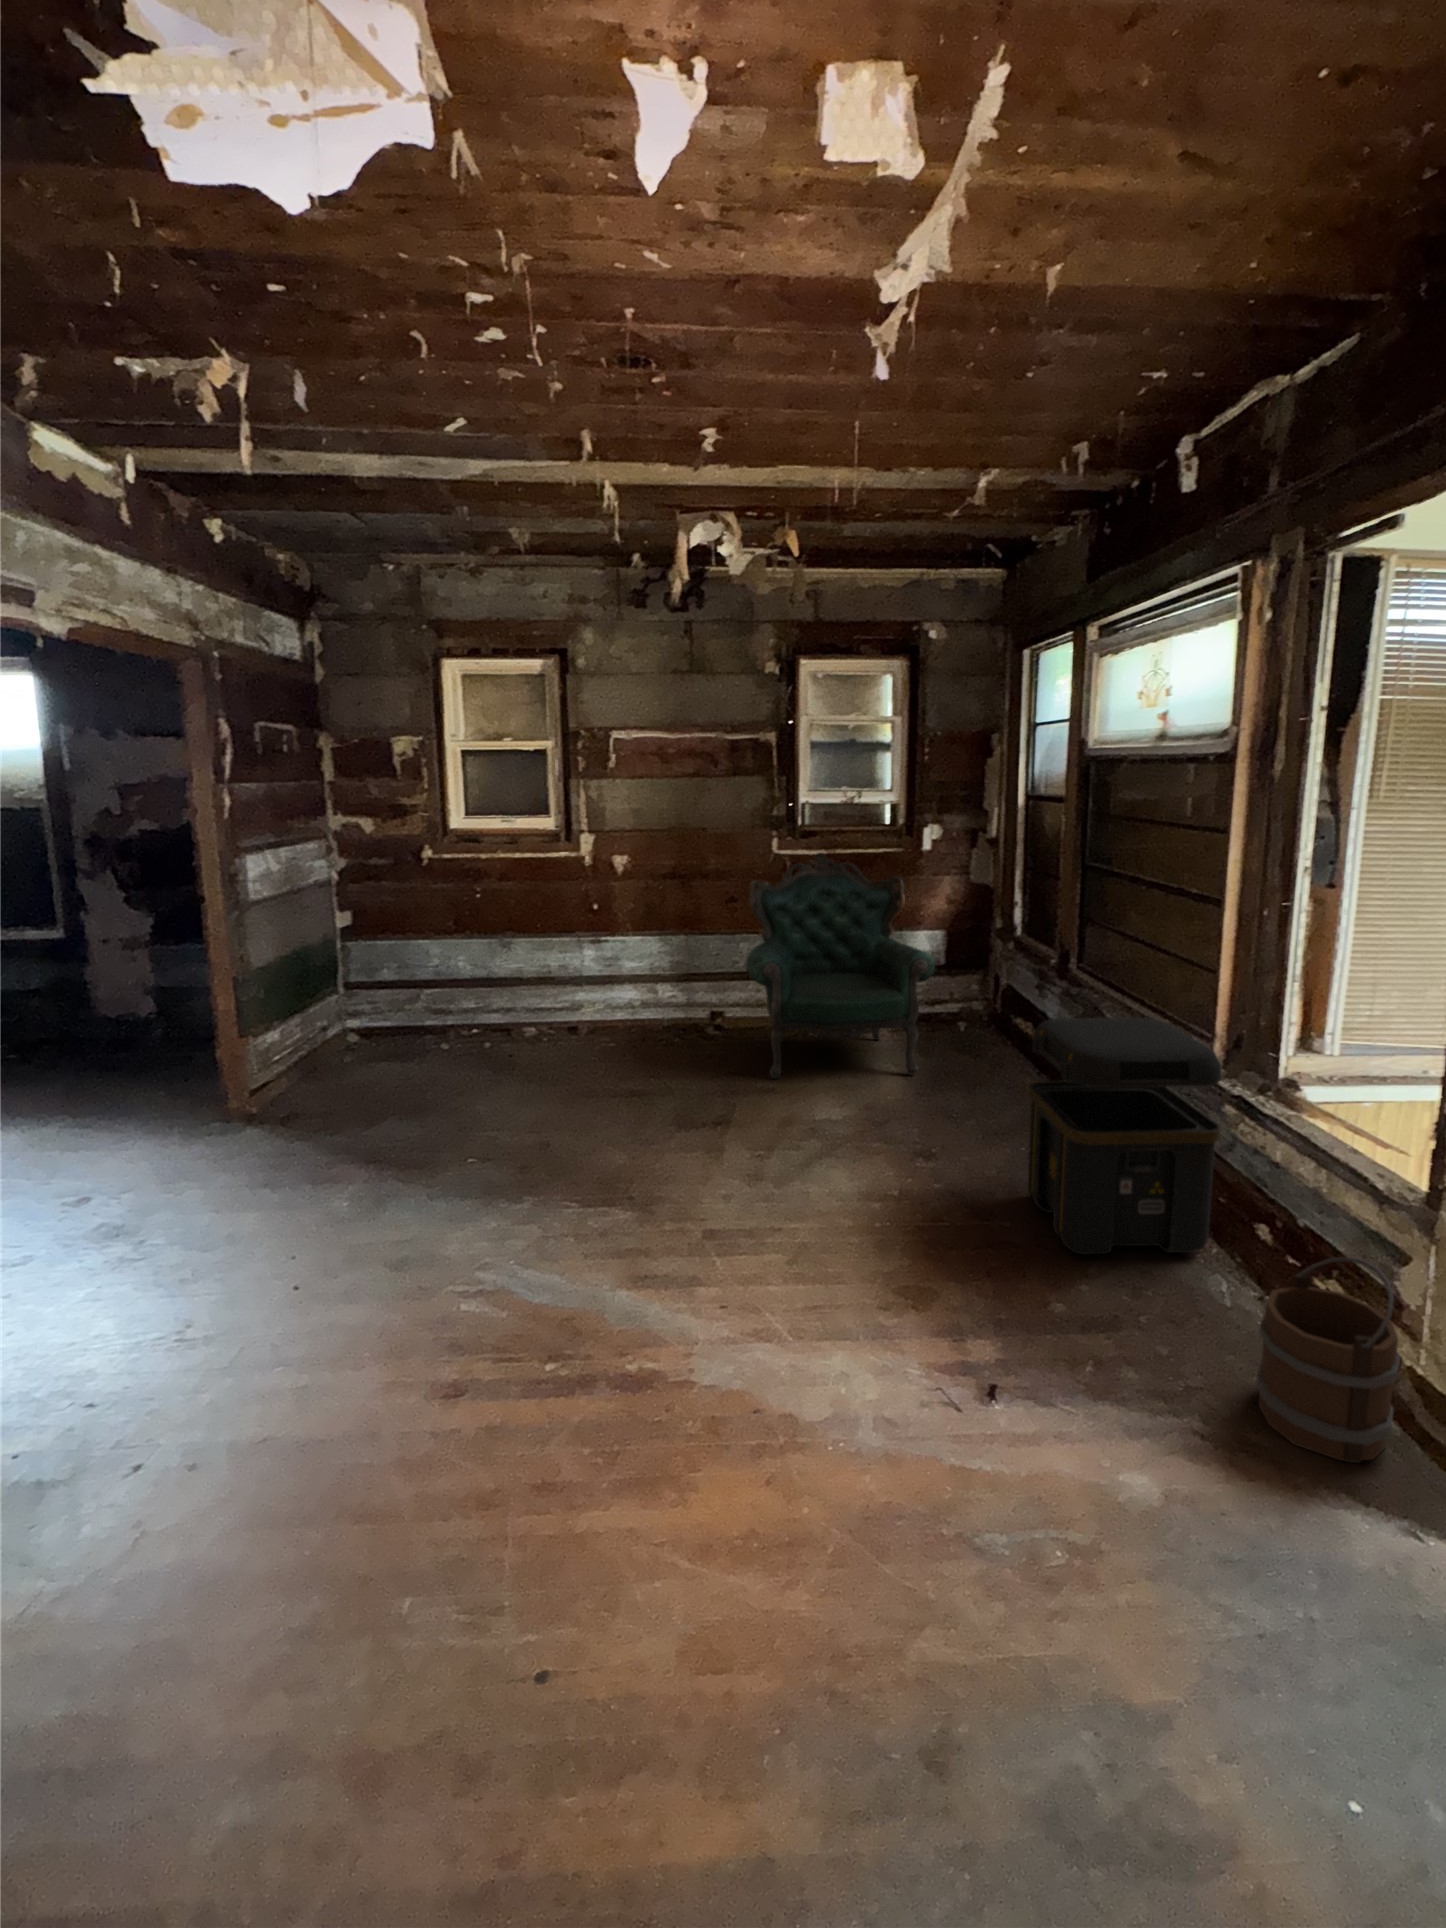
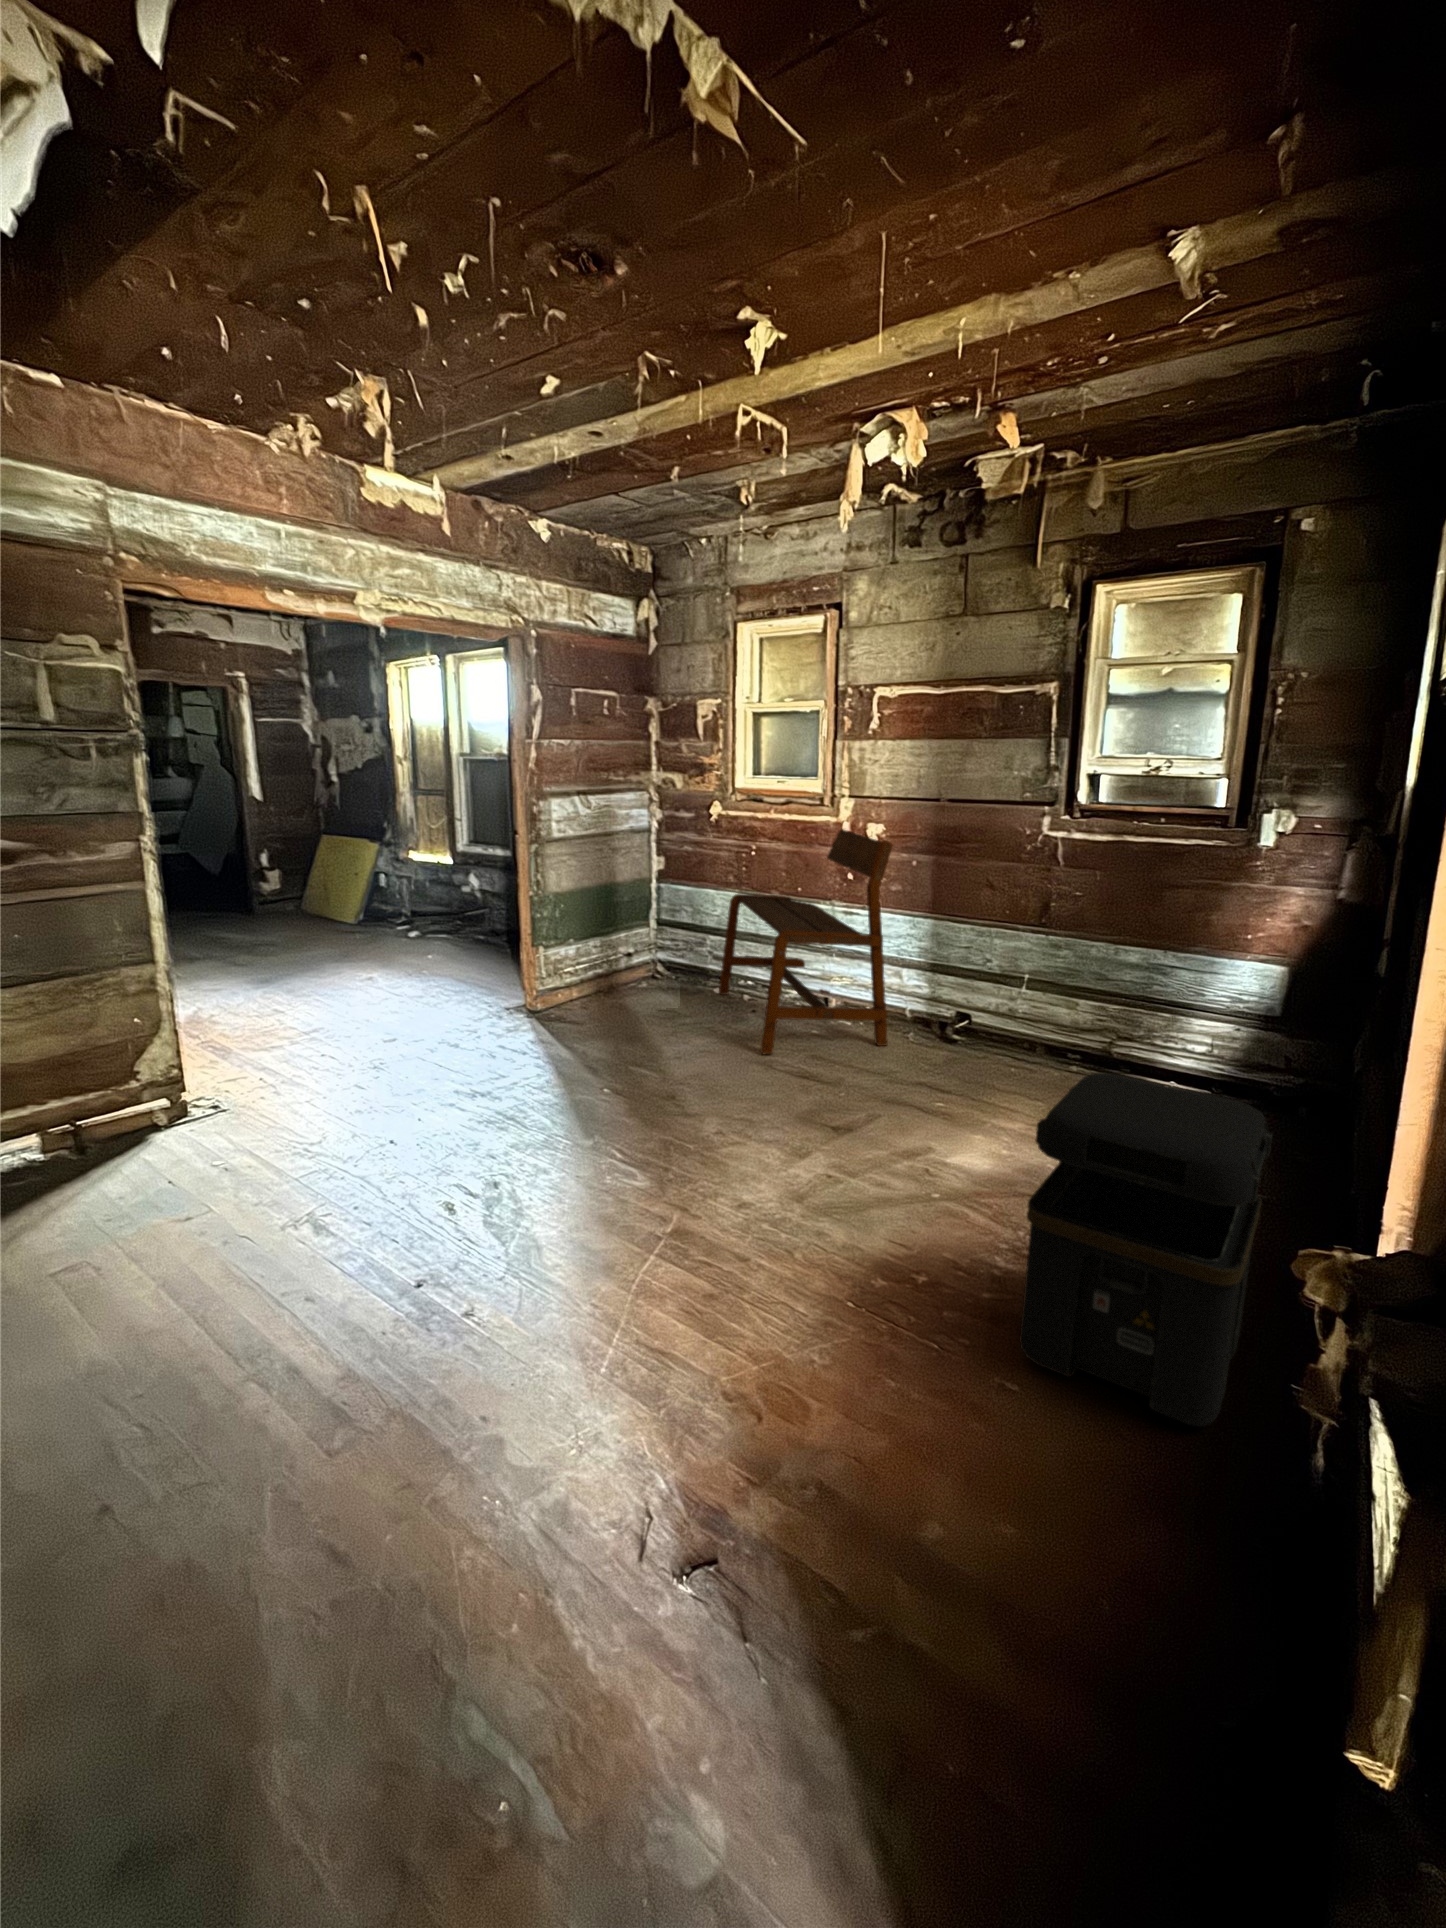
armchair: present [746,853,935,1079] -> none [943,845,1179,1123]
bench: none [460,855,681,1095] -> present [719,829,892,1054]
bucket: present [1256,1257,1400,1463] -> none [994,1466,1176,1750]

